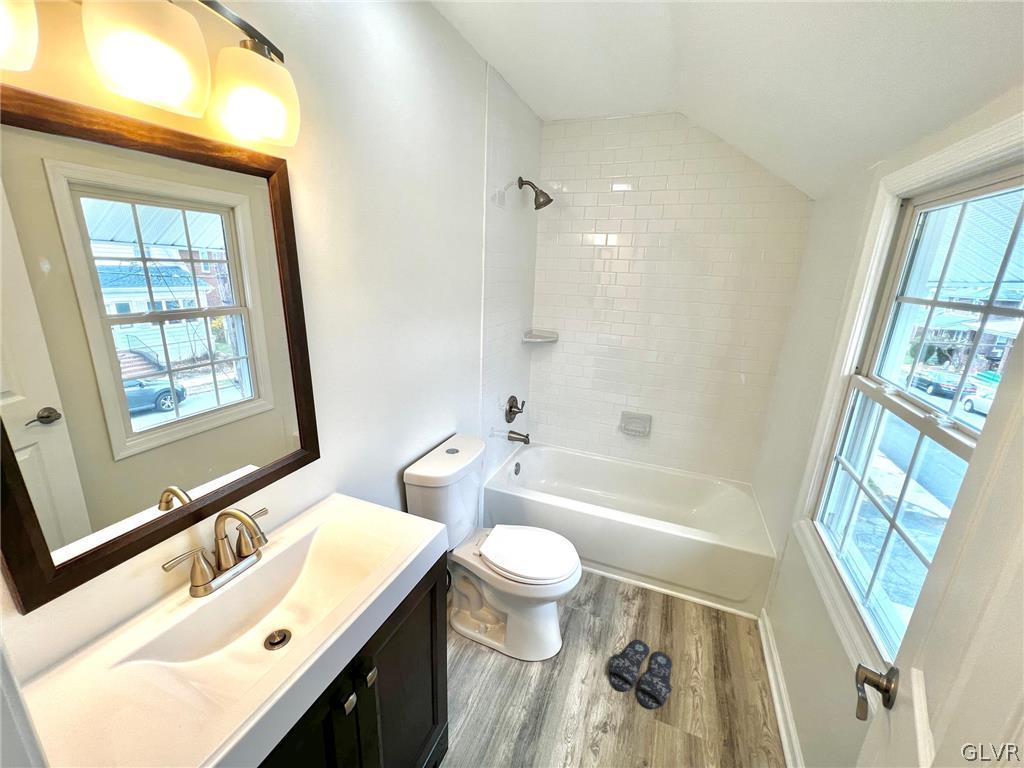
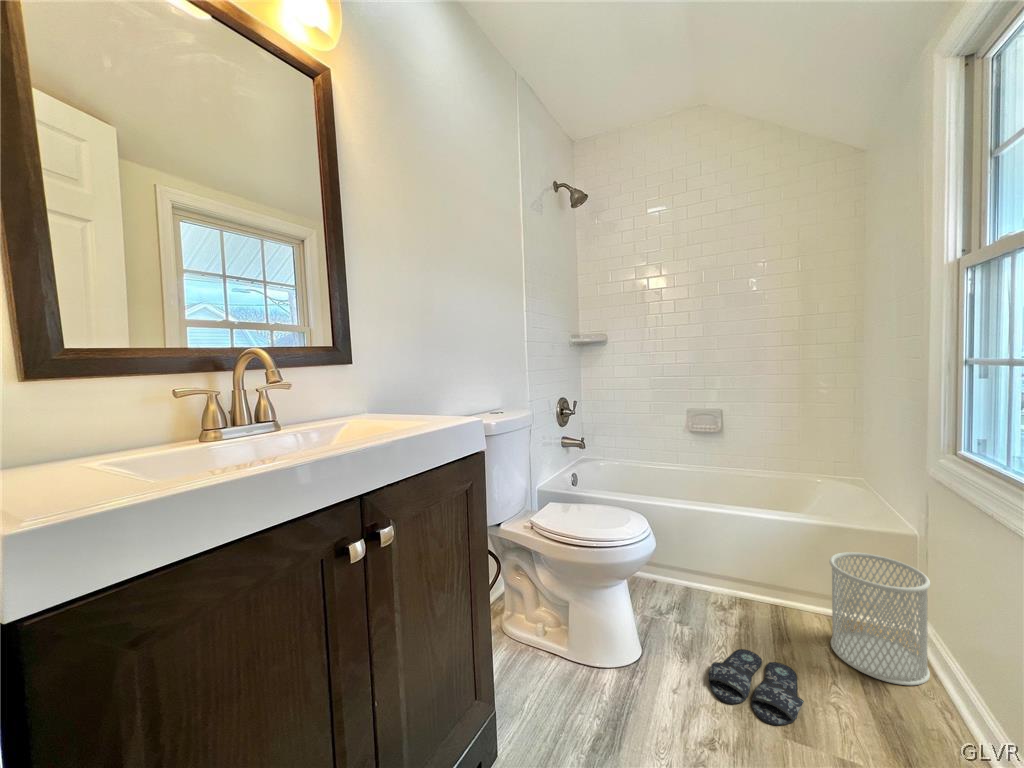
wastebasket: none [700,570,775,669] -> present [829,552,930,685]

